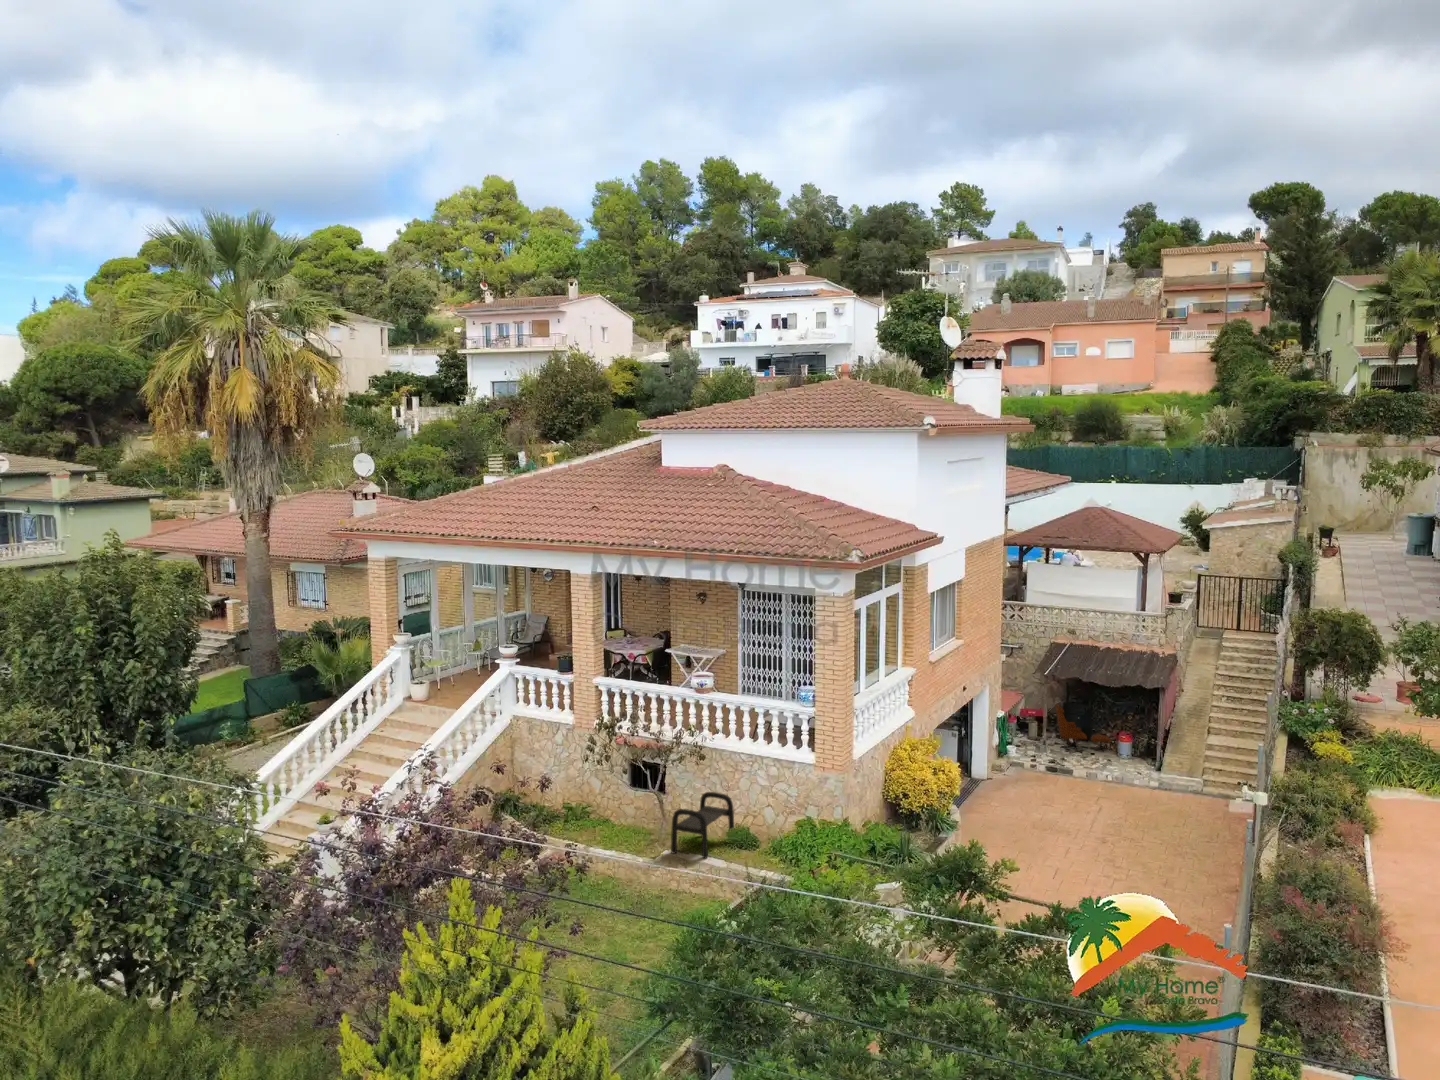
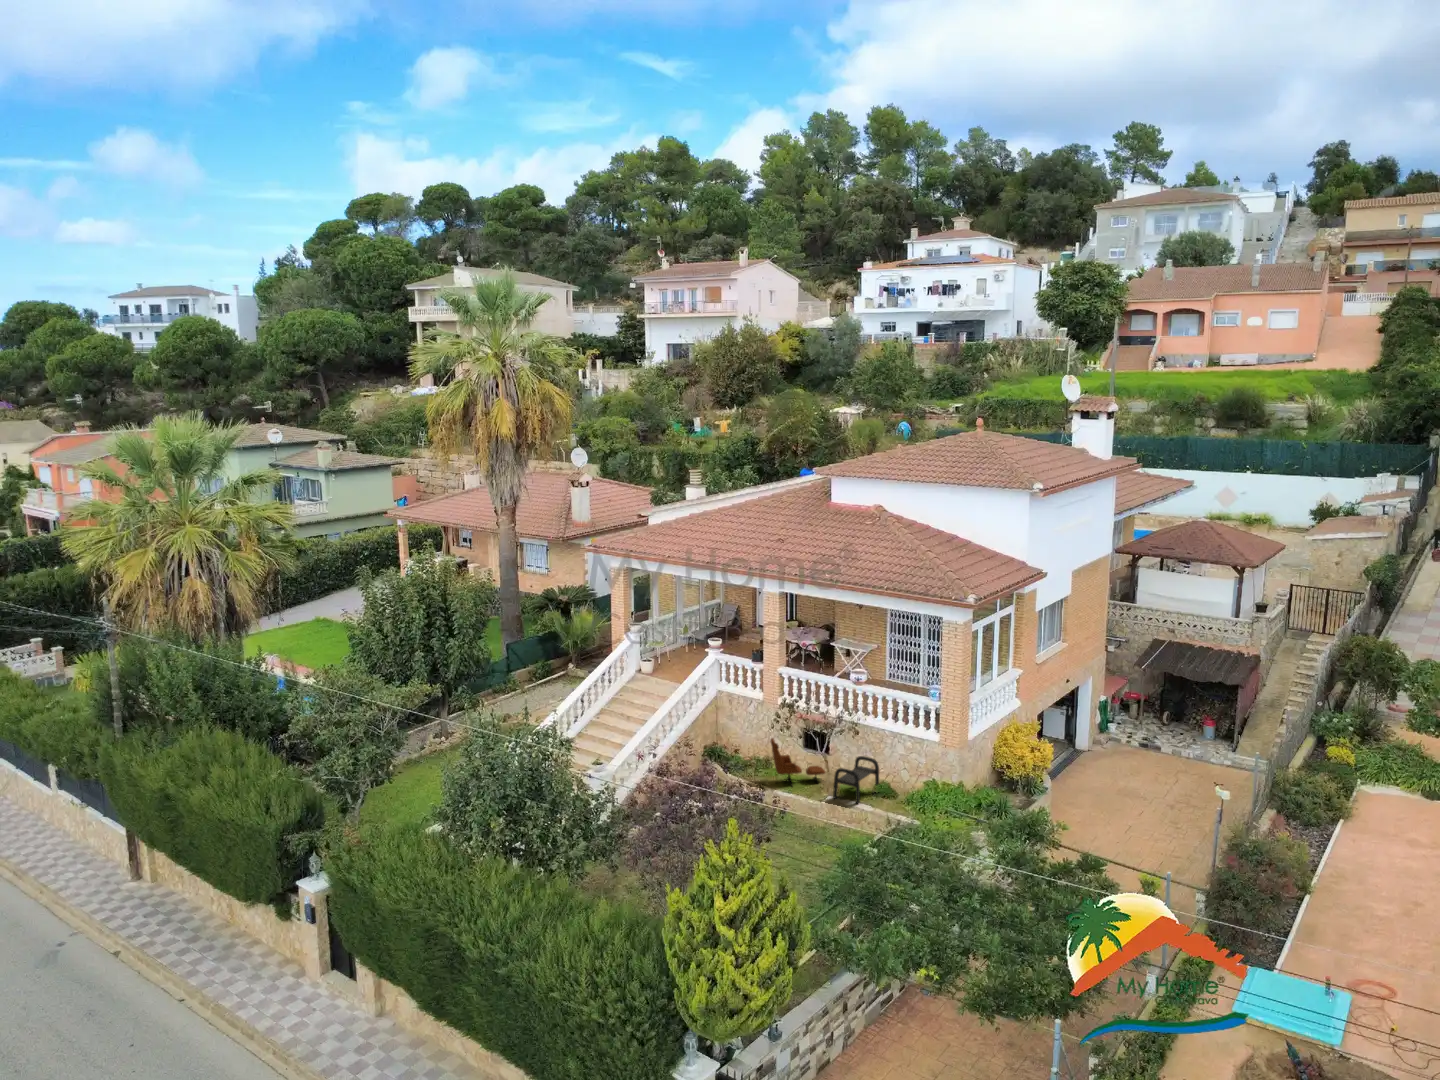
lounge chair: present [1055,704,1111,749] -> present [770,738,825,783]

